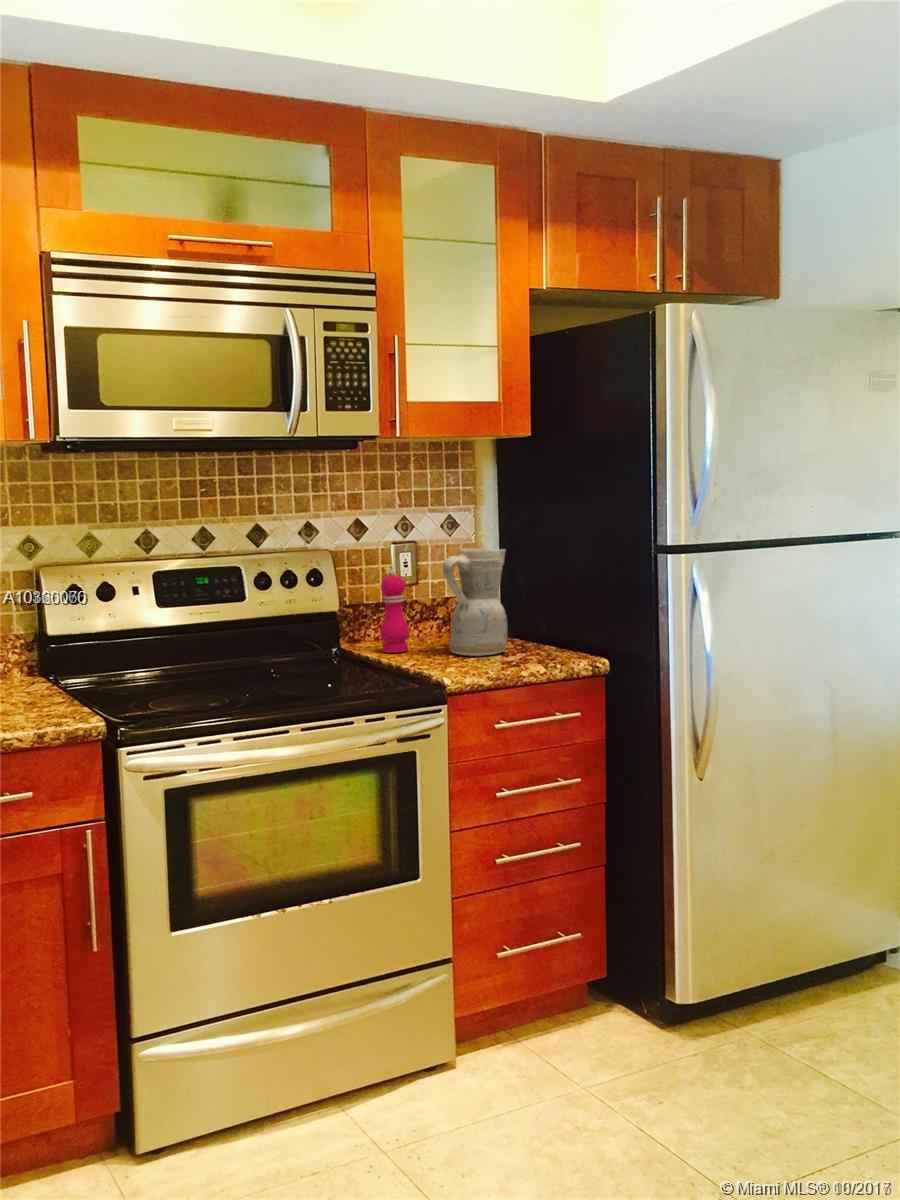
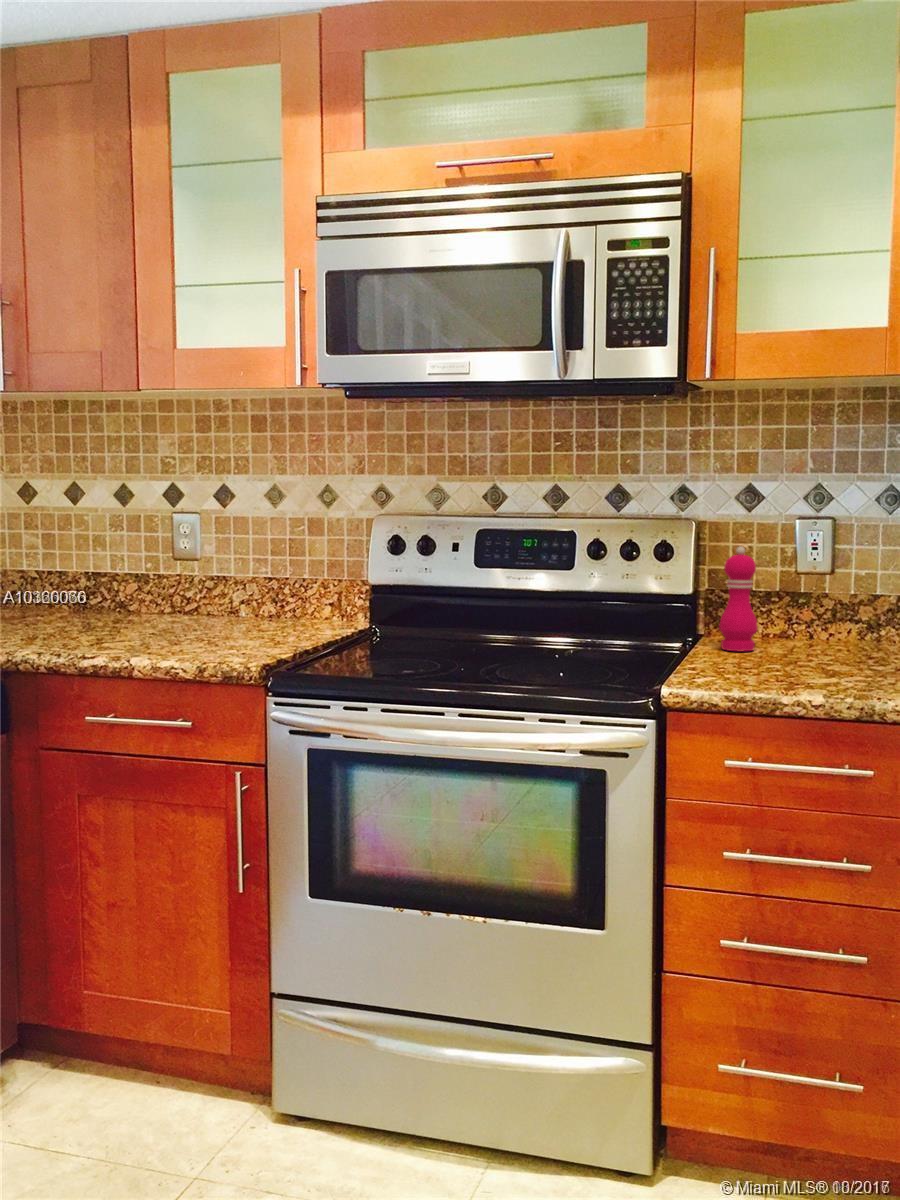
ceramic pitcher: present [443,548,507,656] -> none [764,524,868,671]

